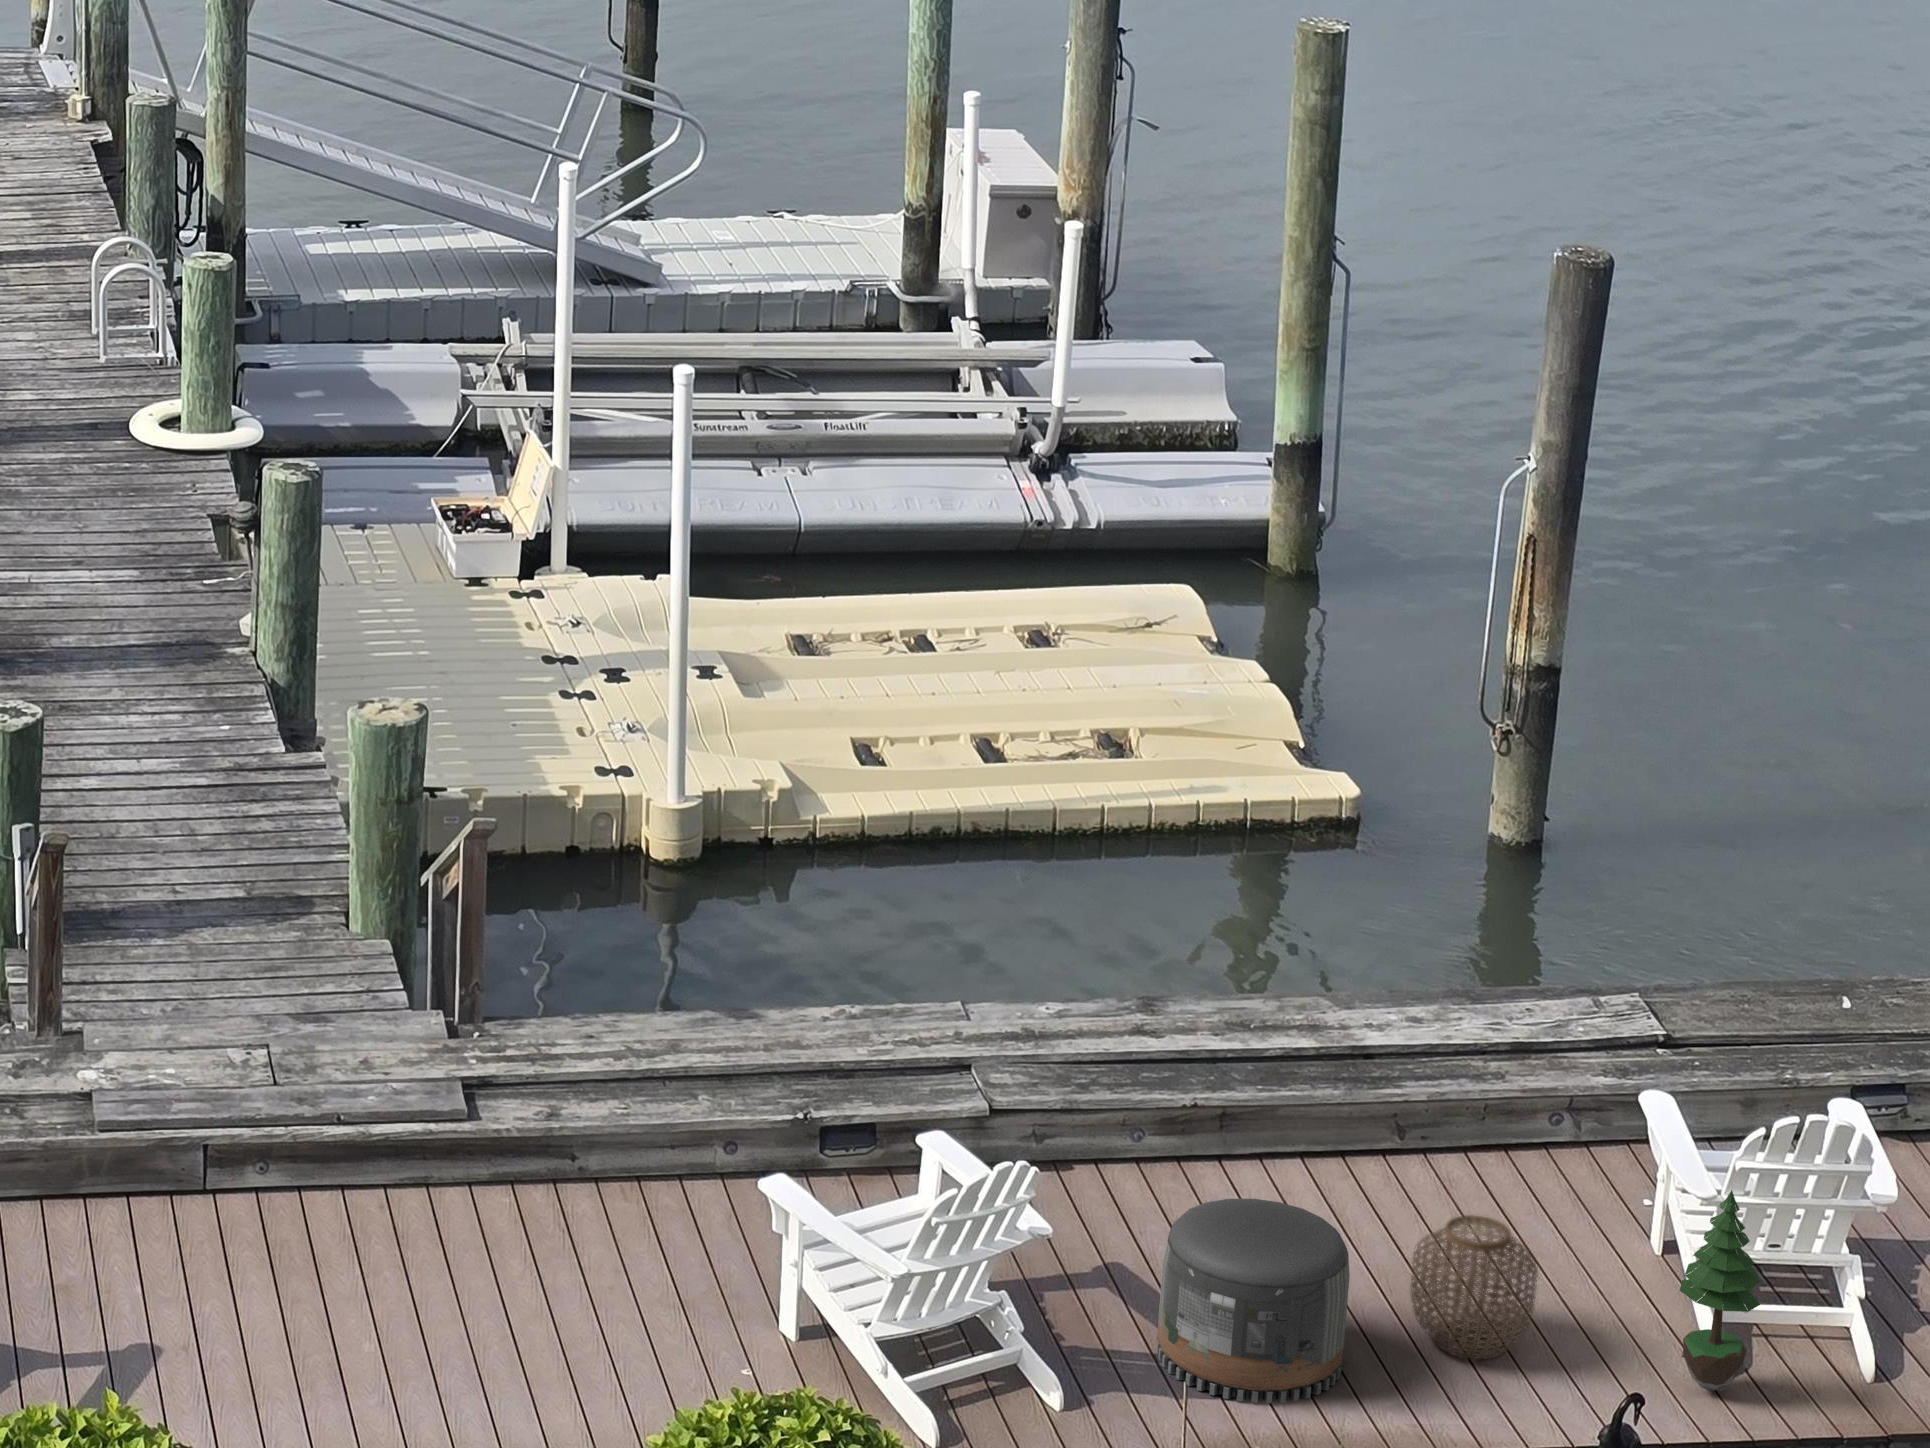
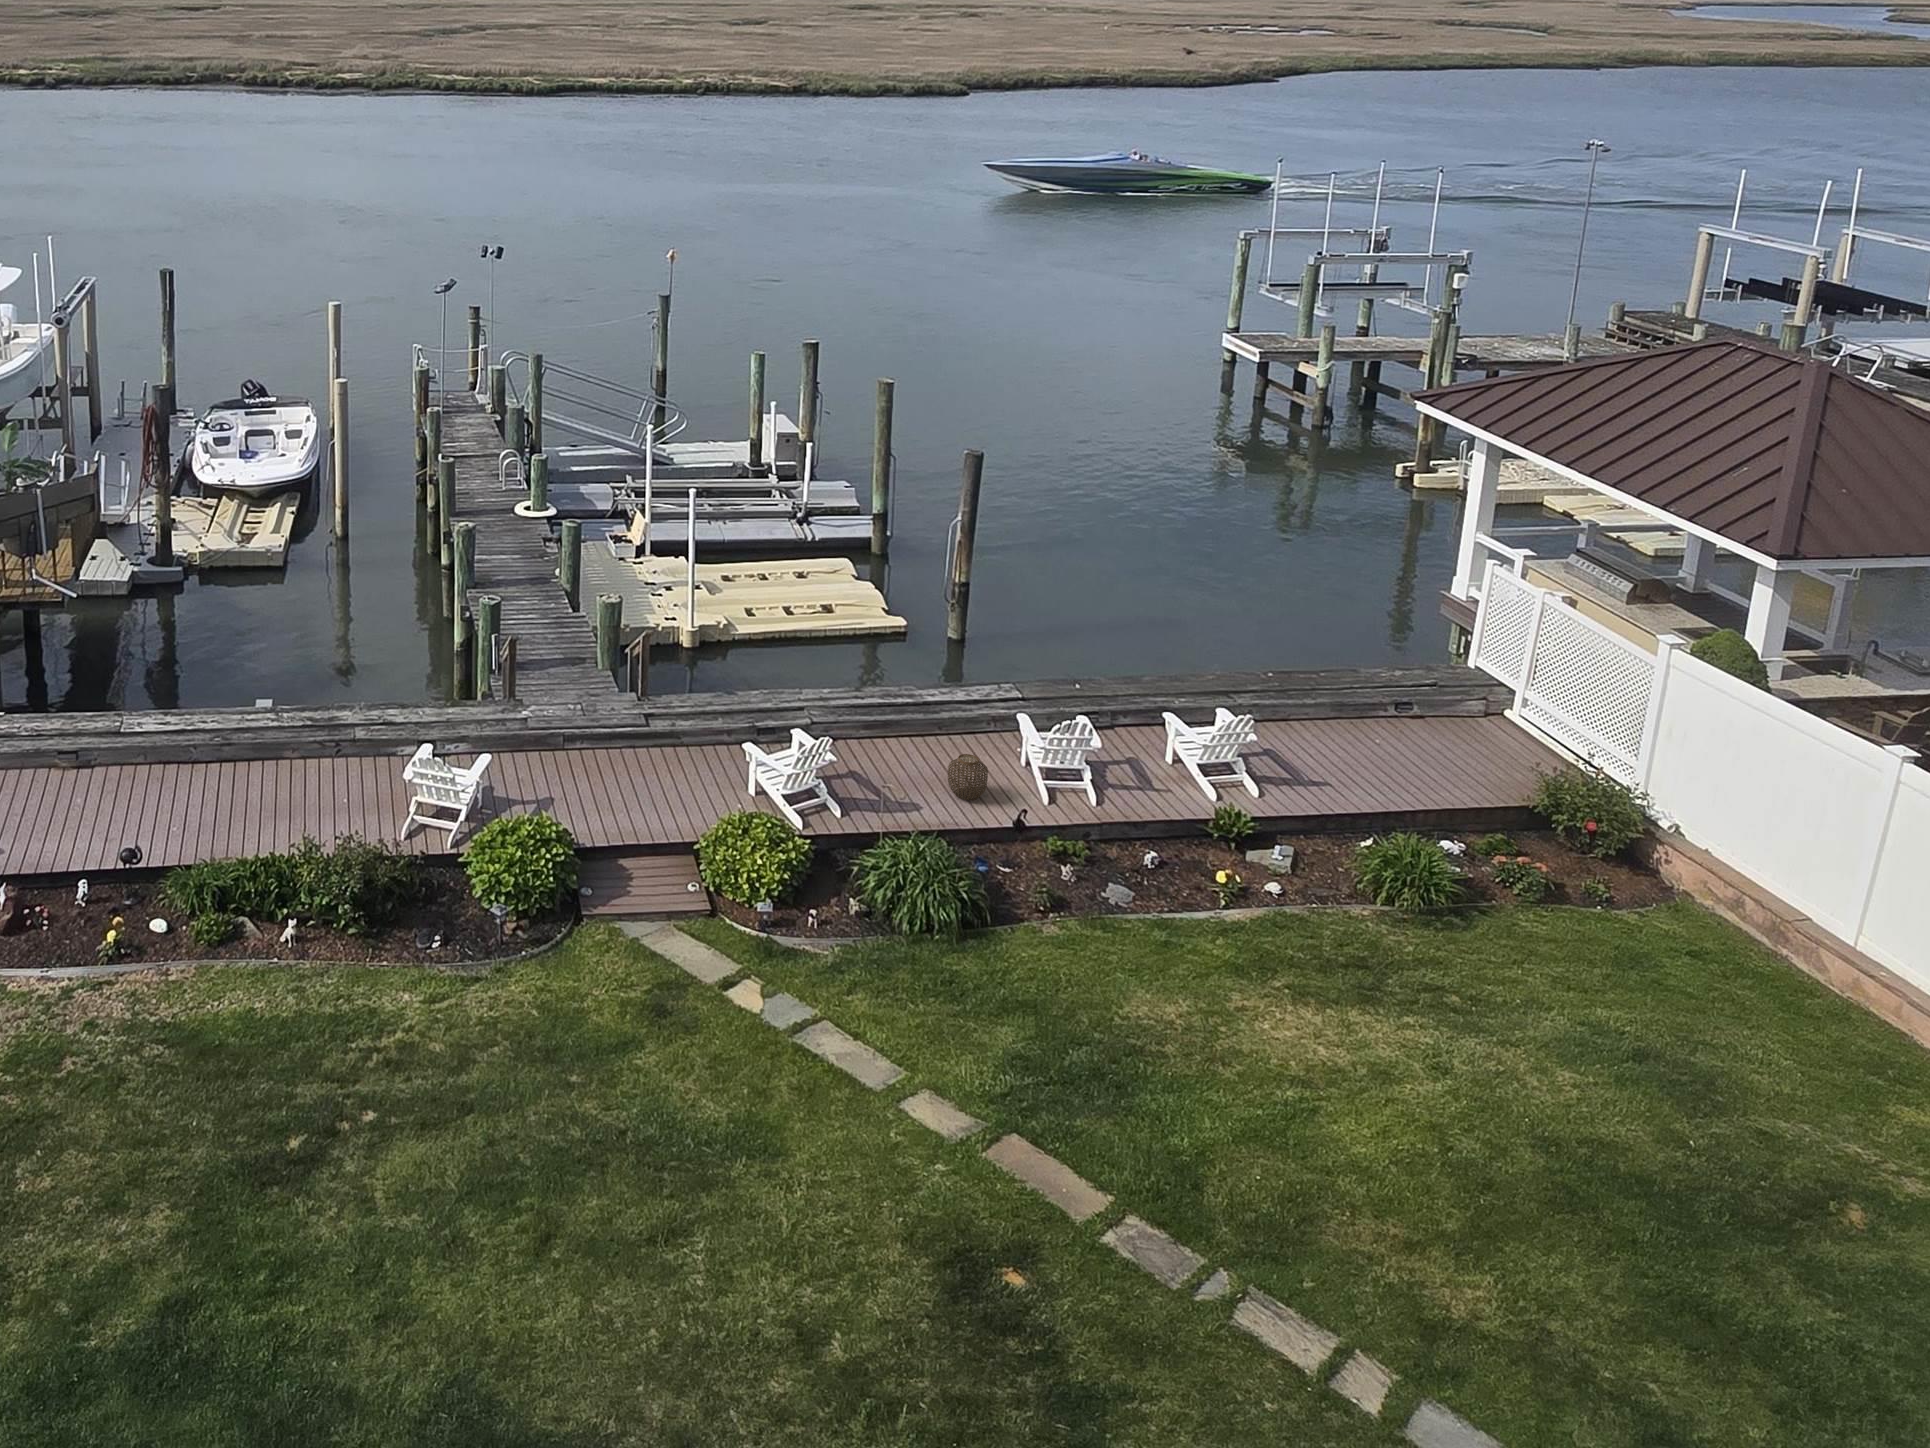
potted tree: present [1680,1190,1760,1391] -> none [1034,745,1059,810]
pouf: present [1157,1199,1350,1403] -> none [868,749,929,814]

